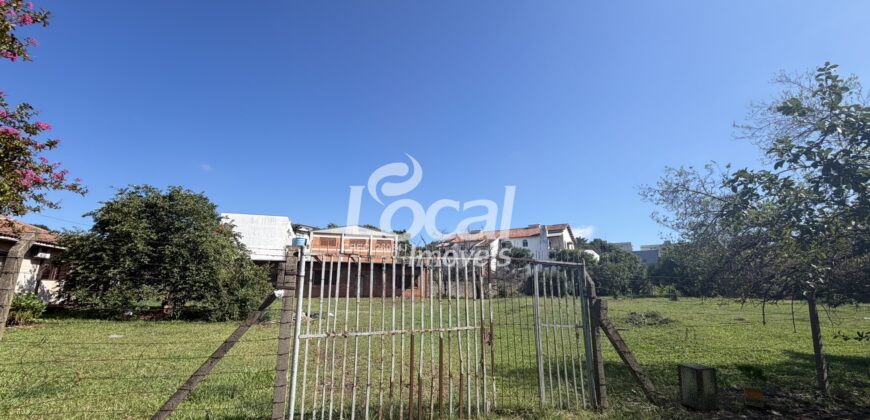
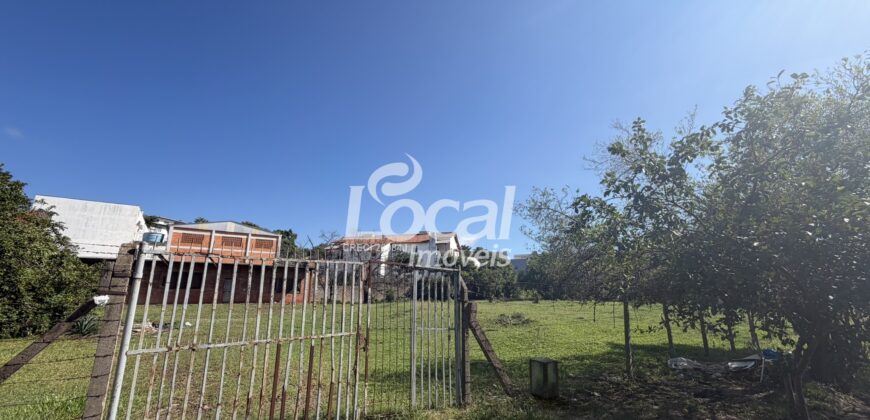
potted tree: present [737,365,768,407] -> none [572,356,595,392]

